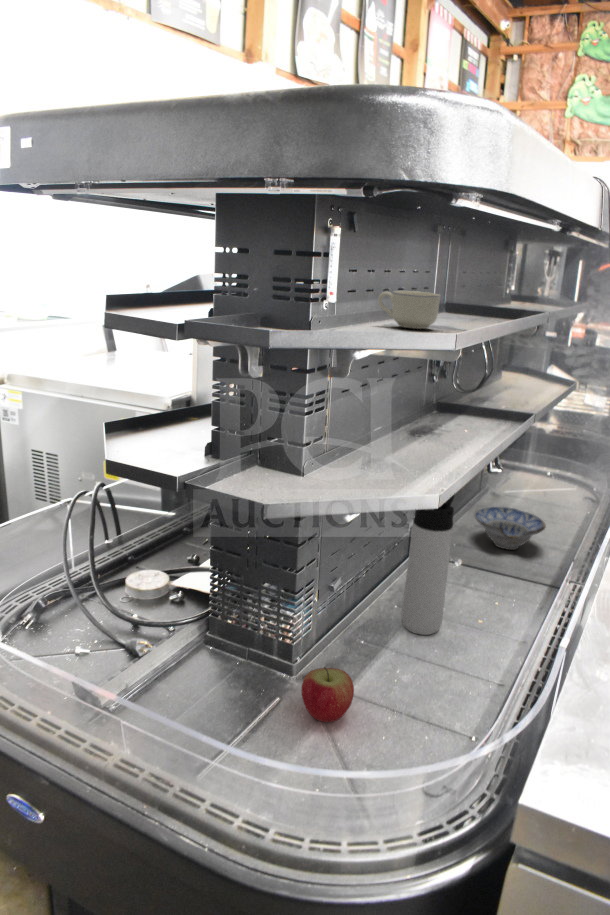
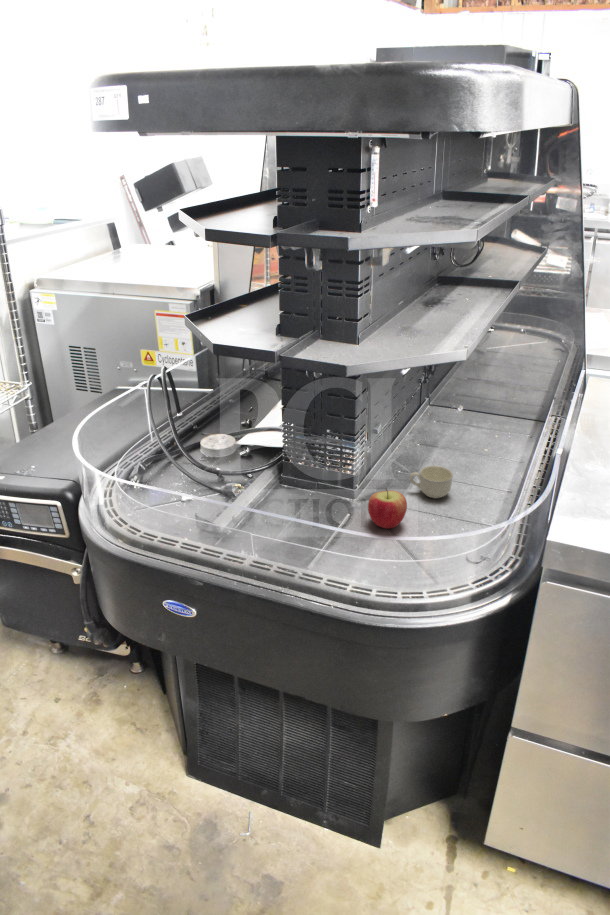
cup: present [378,291,441,329] -> present [410,466,453,498]
thermos bottle: present [401,495,454,635] -> none [425,347,466,466]
ceramic bowl: present [475,507,546,550] -> none [470,360,530,396]

